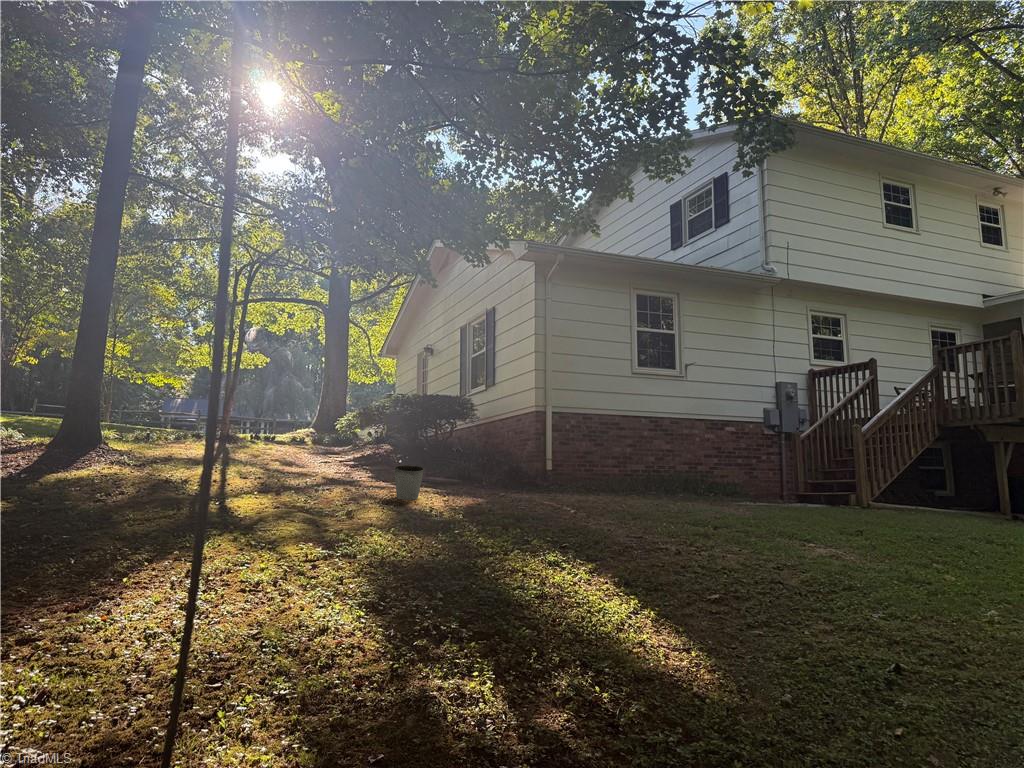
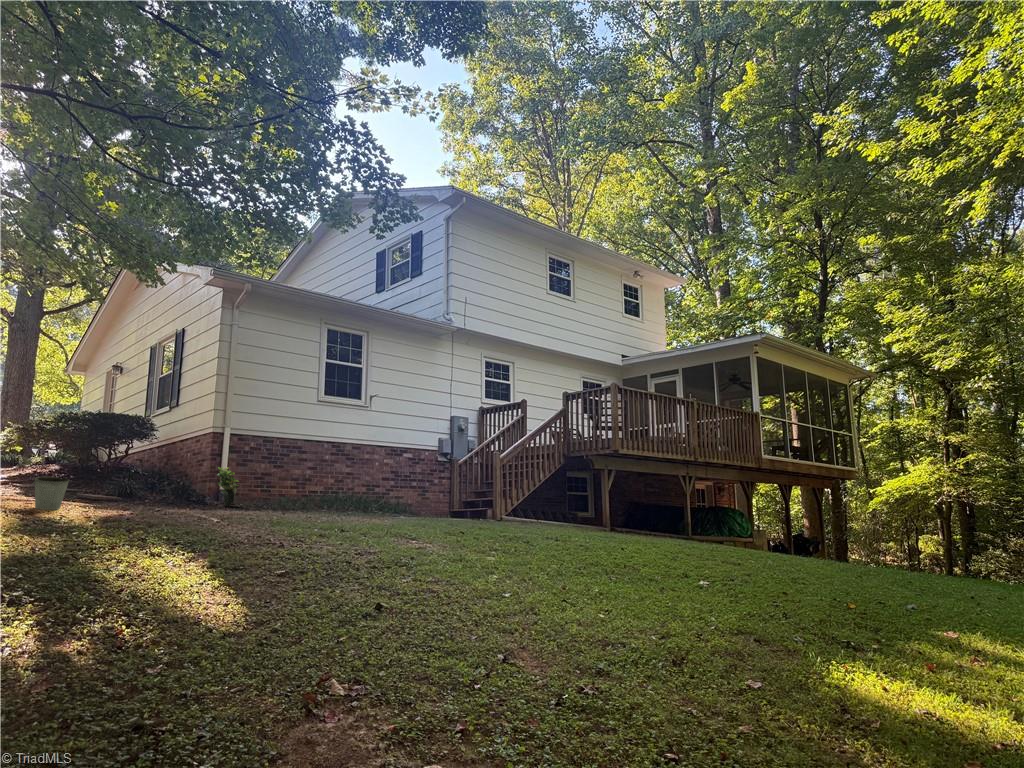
potted plant: none [544,447,567,490] -> present [218,467,238,507]

